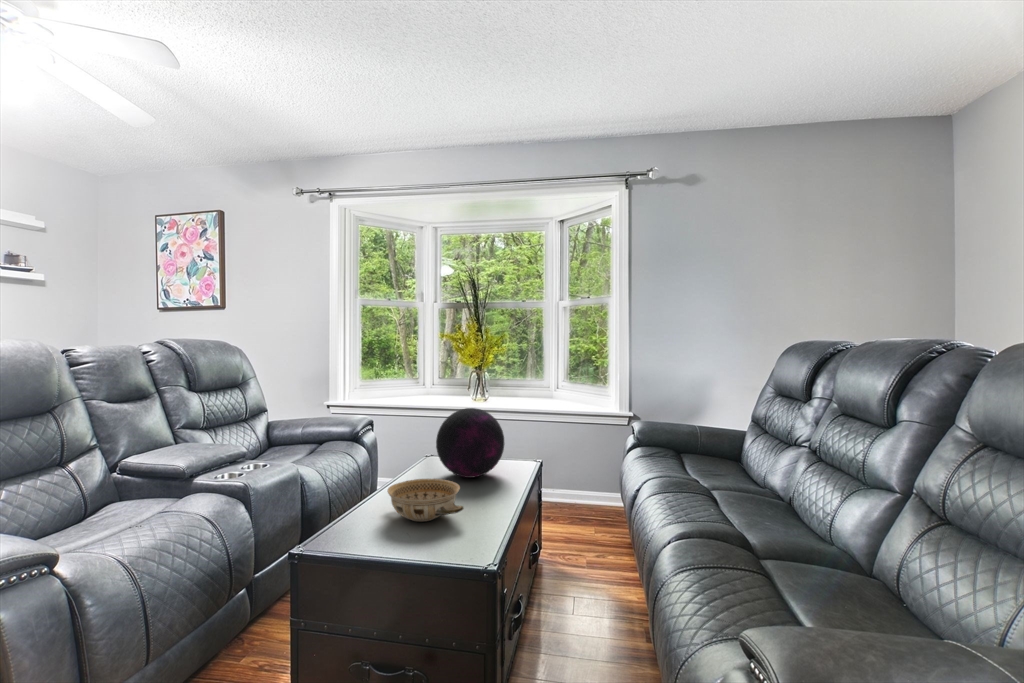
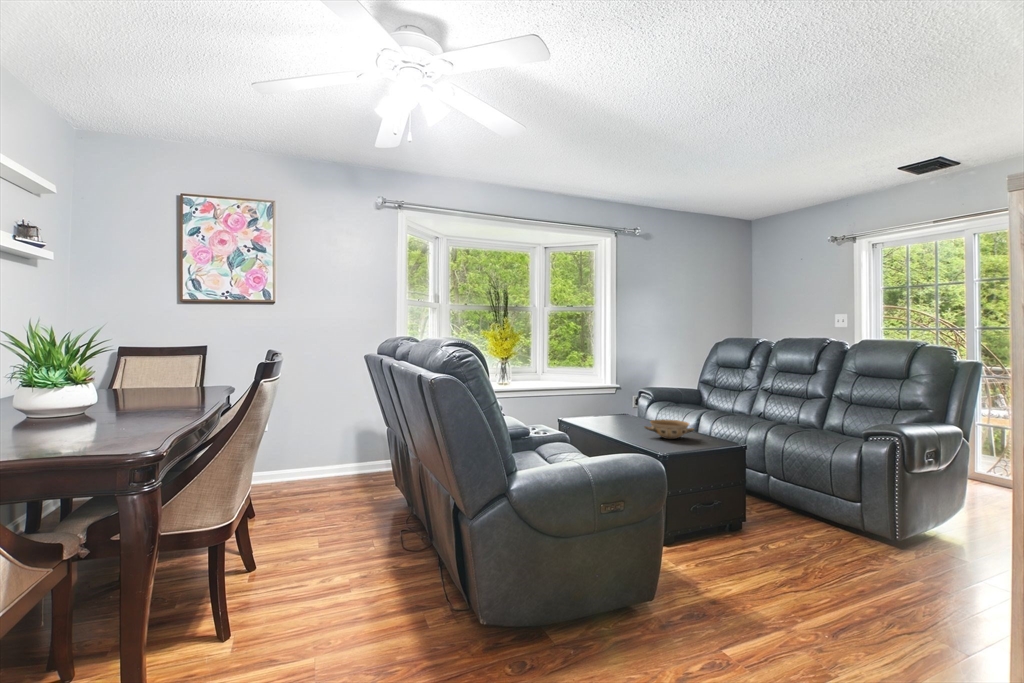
decorative orb: present [436,408,504,478] -> none [604,383,646,424]

